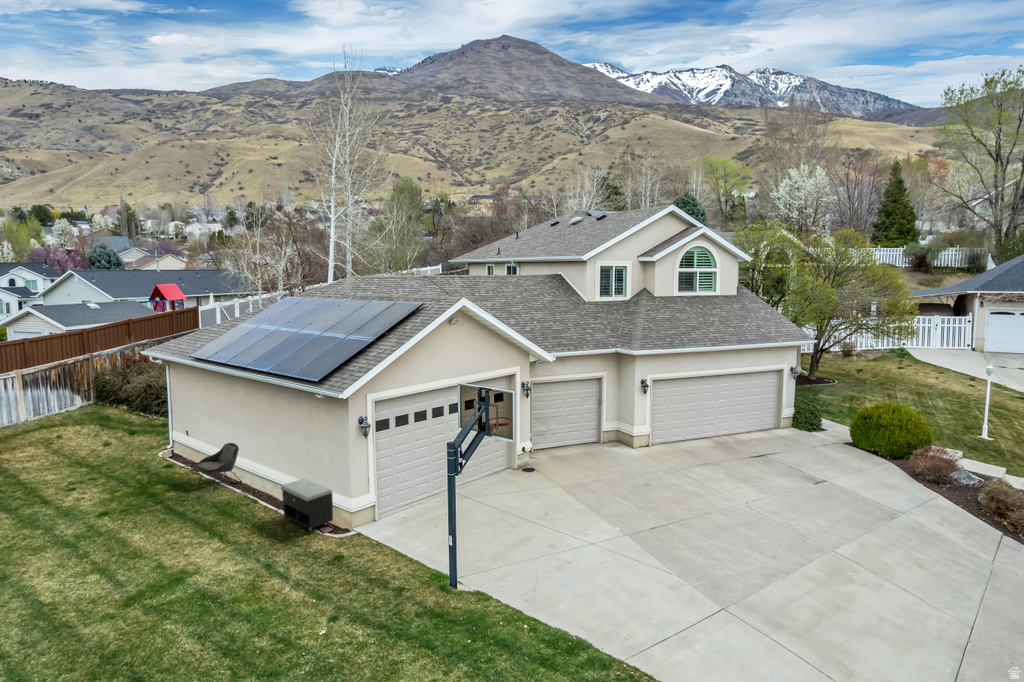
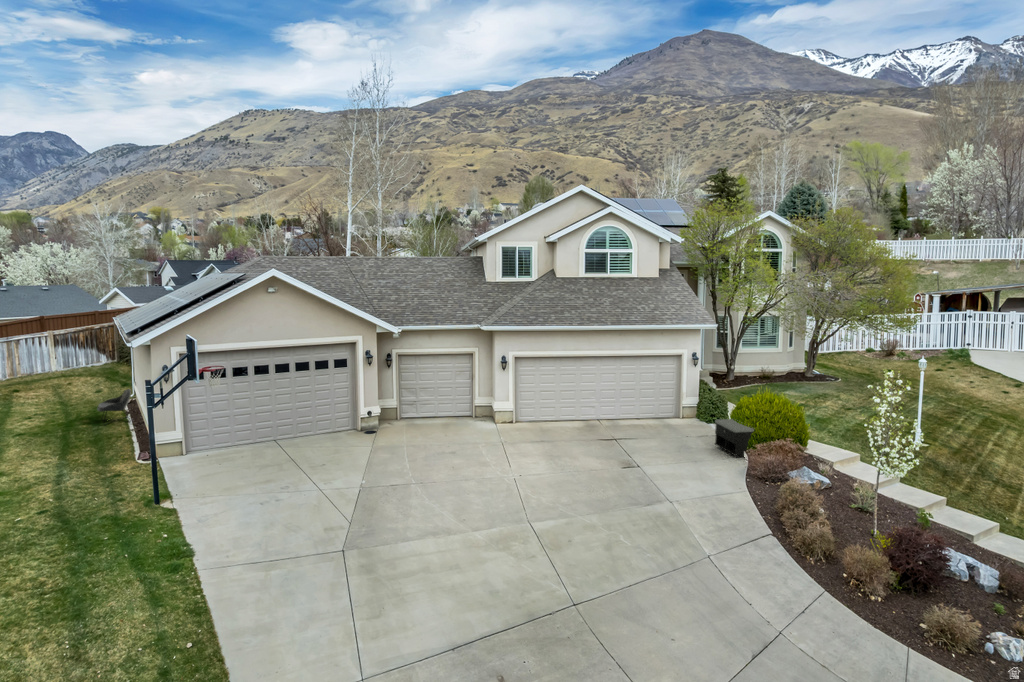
storage bench: present [281,478,333,530] -> present [715,419,754,457]

